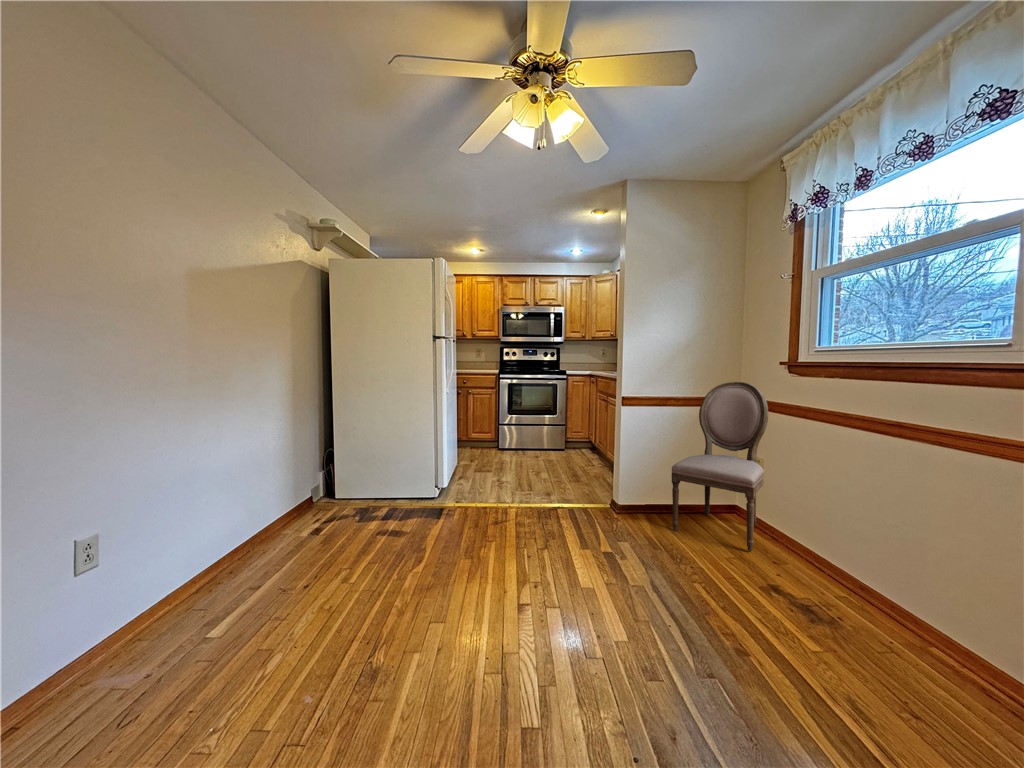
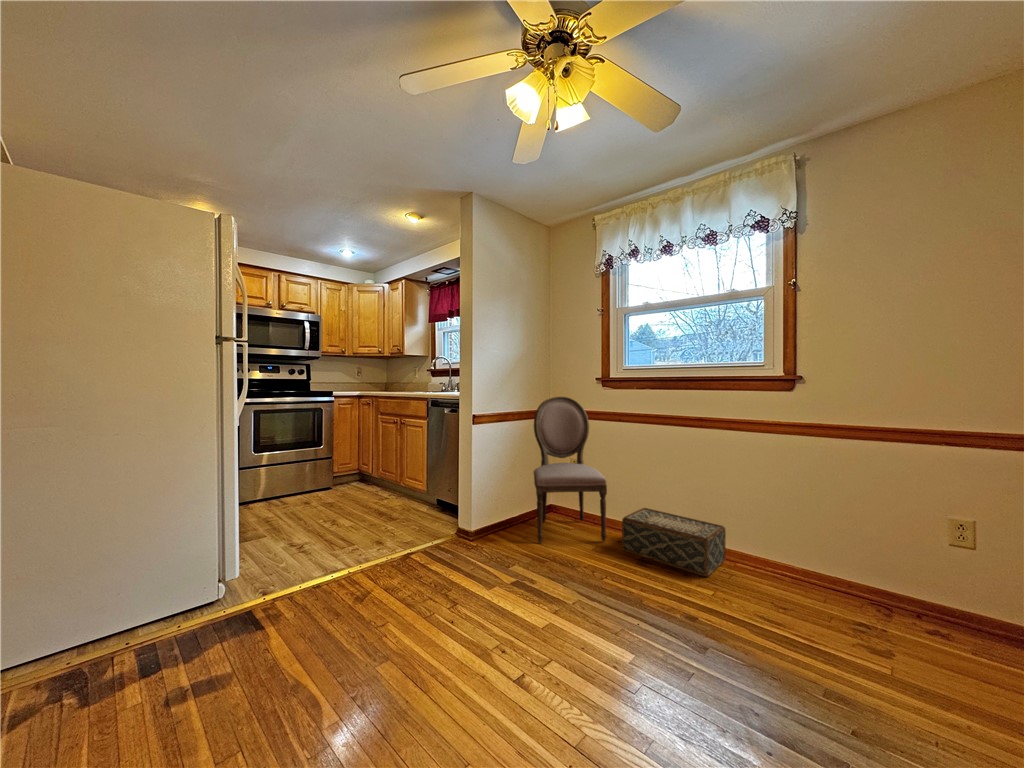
woven basket: none [761,528,915,633] -> present [622,508,726,577]

